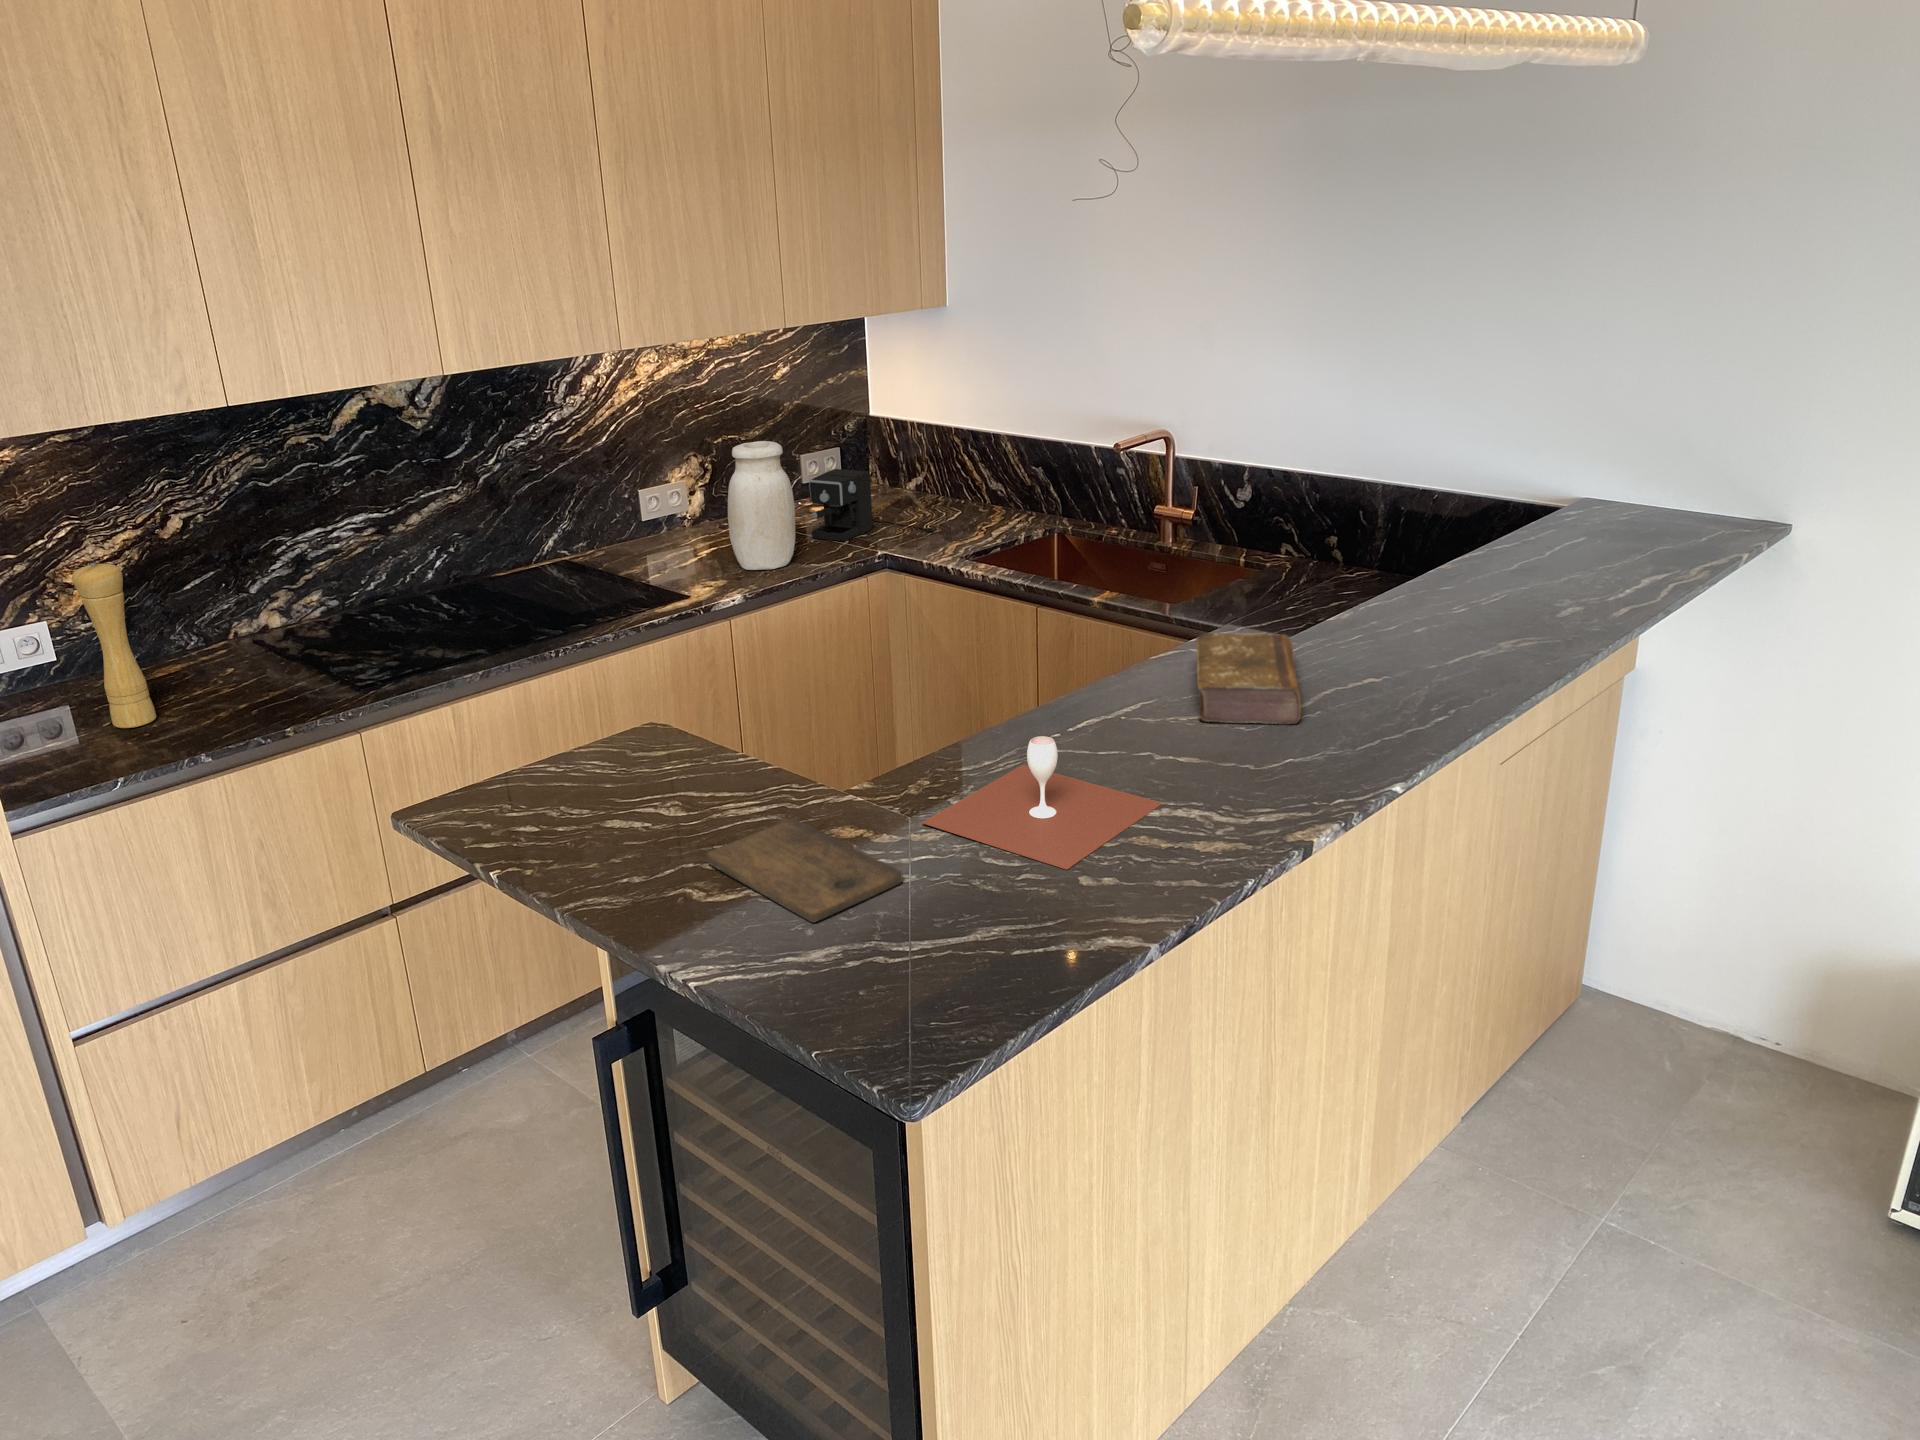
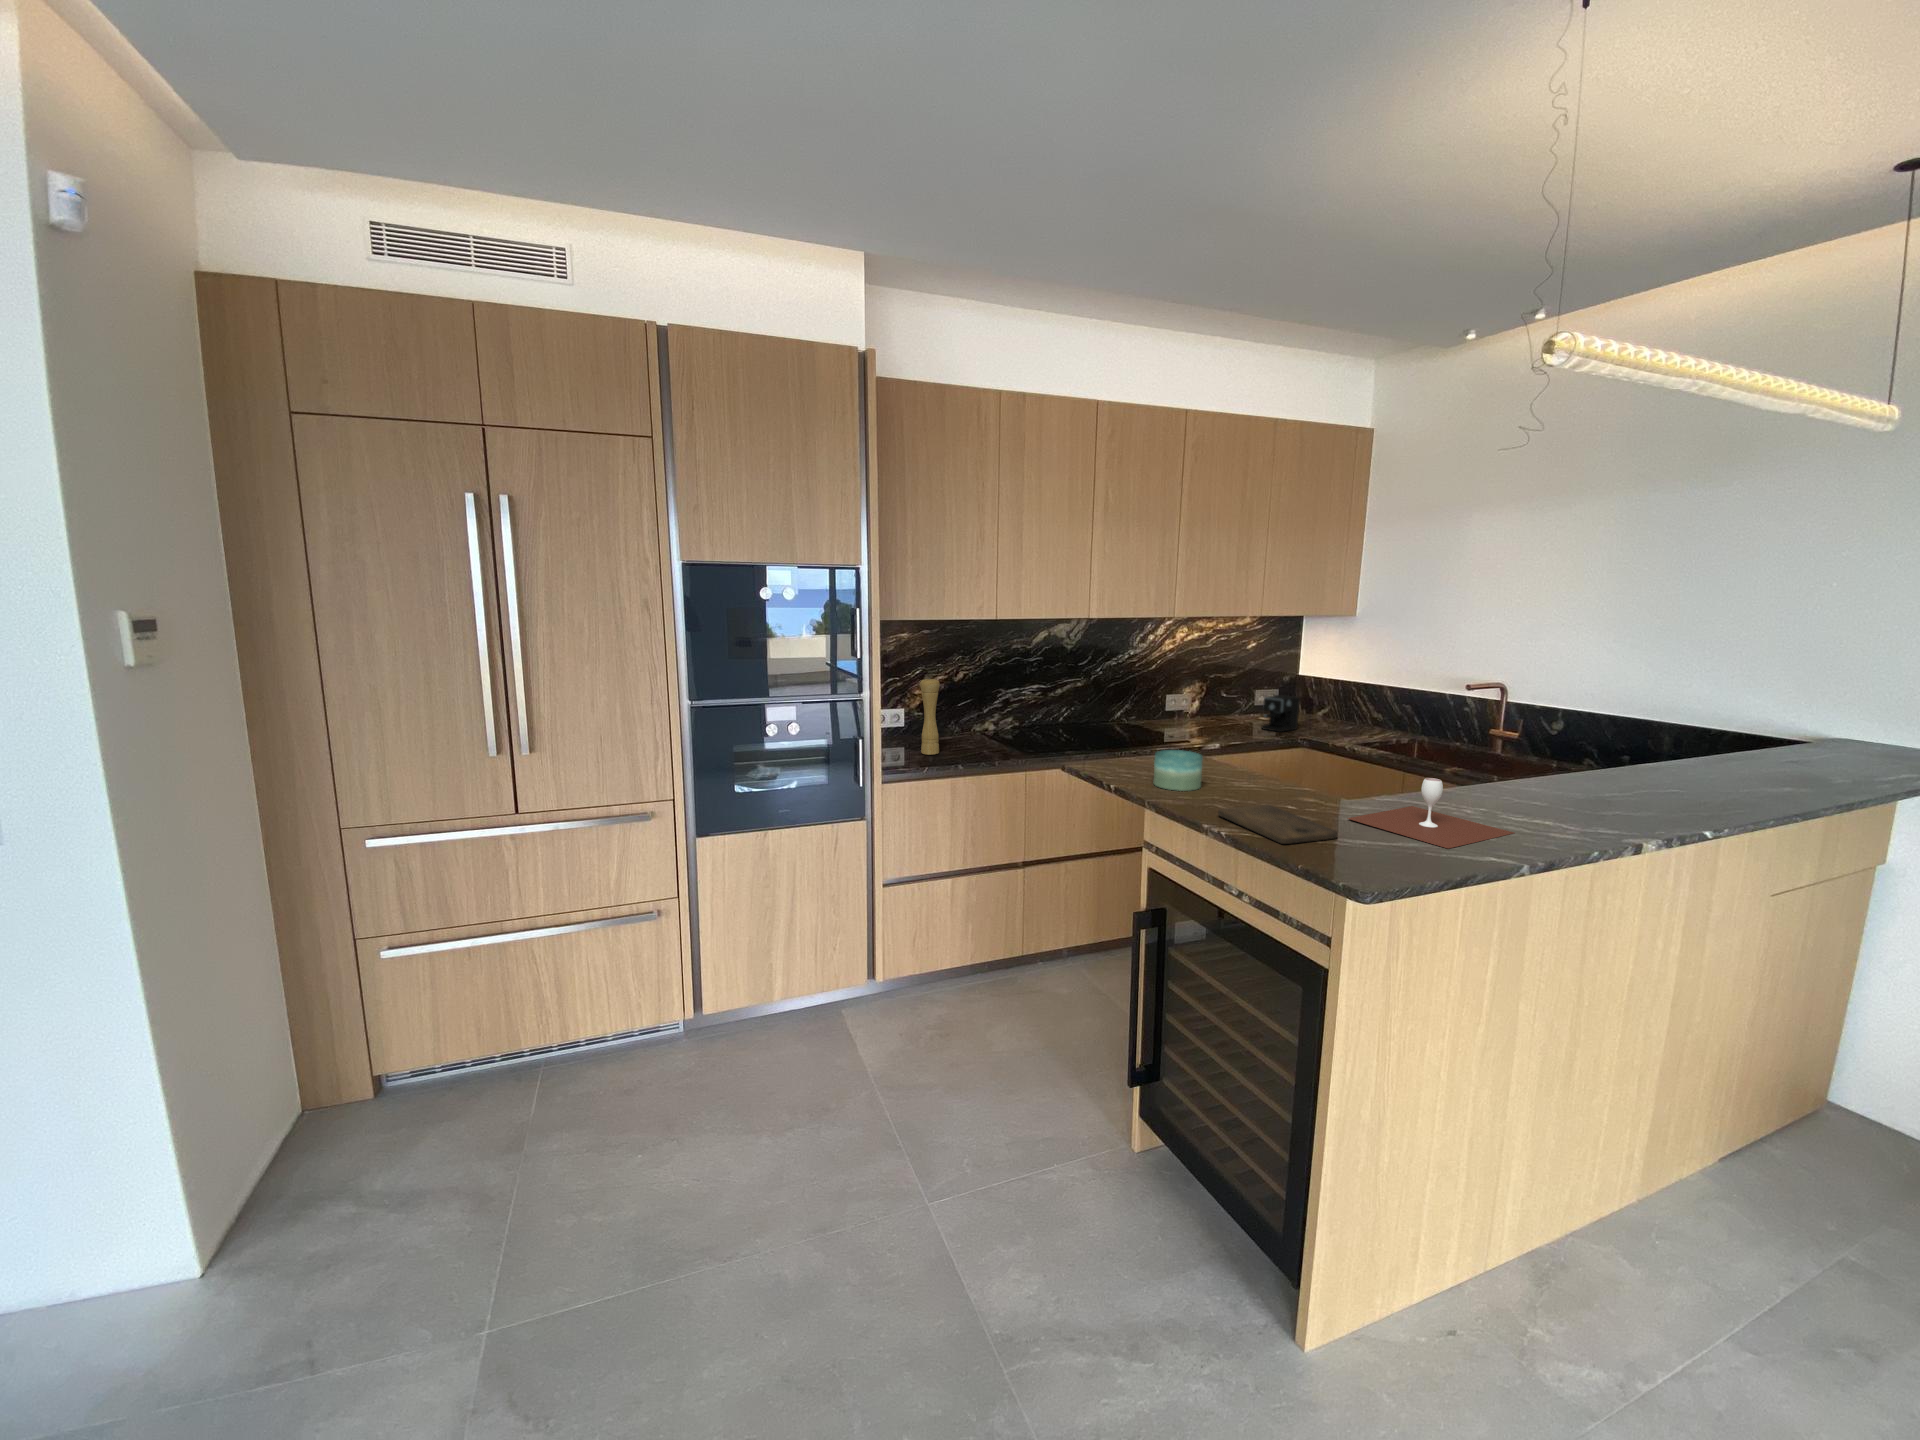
jar: present [728,441,795,570] -> none [1217,670,1256,738]
book: present [1196,633,1301,724] -> none [1535,762,1621,814]
candle: none [587,712,682,800] -> present [1153,750,1203,791]

